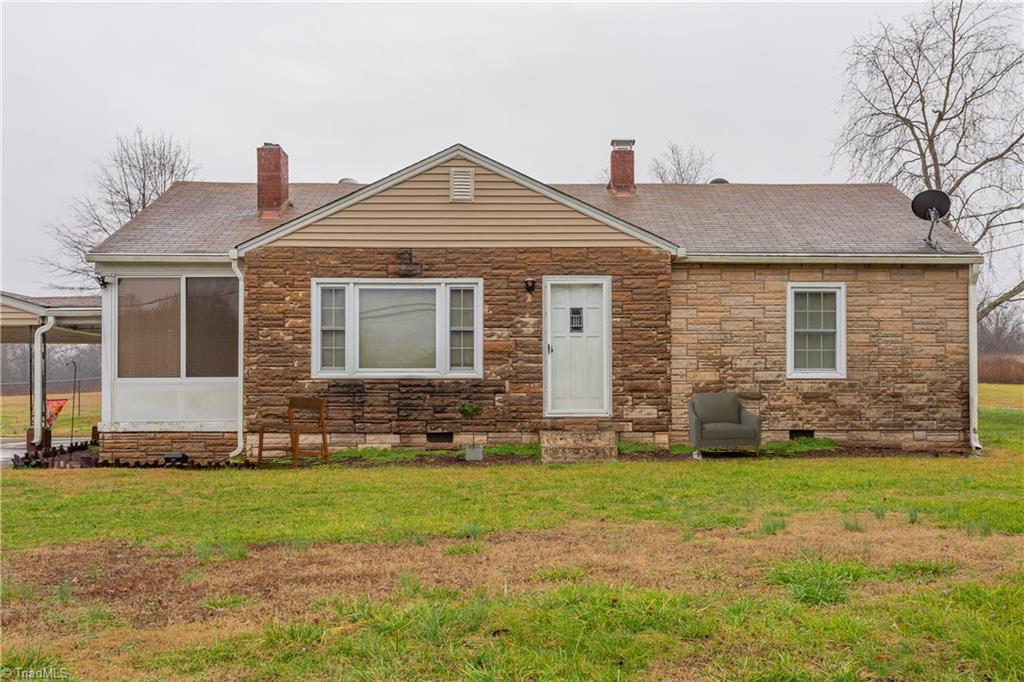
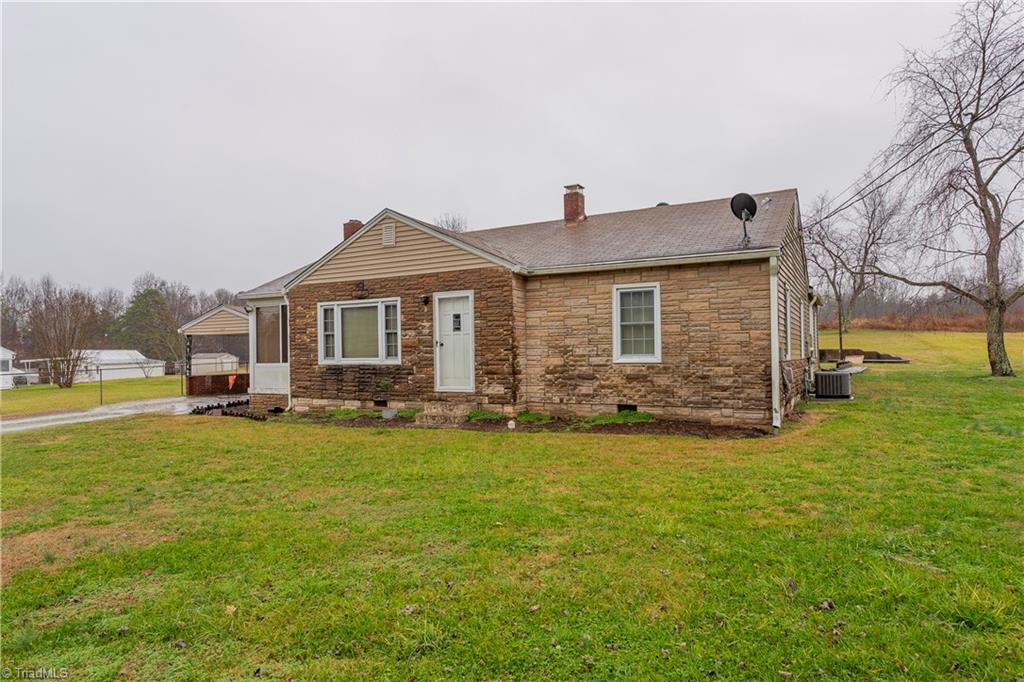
chair: present [687,392,762,457] -> none [517,374,574,425]
bench: present [257,397,329,469] -> none [284,376,312,420]

